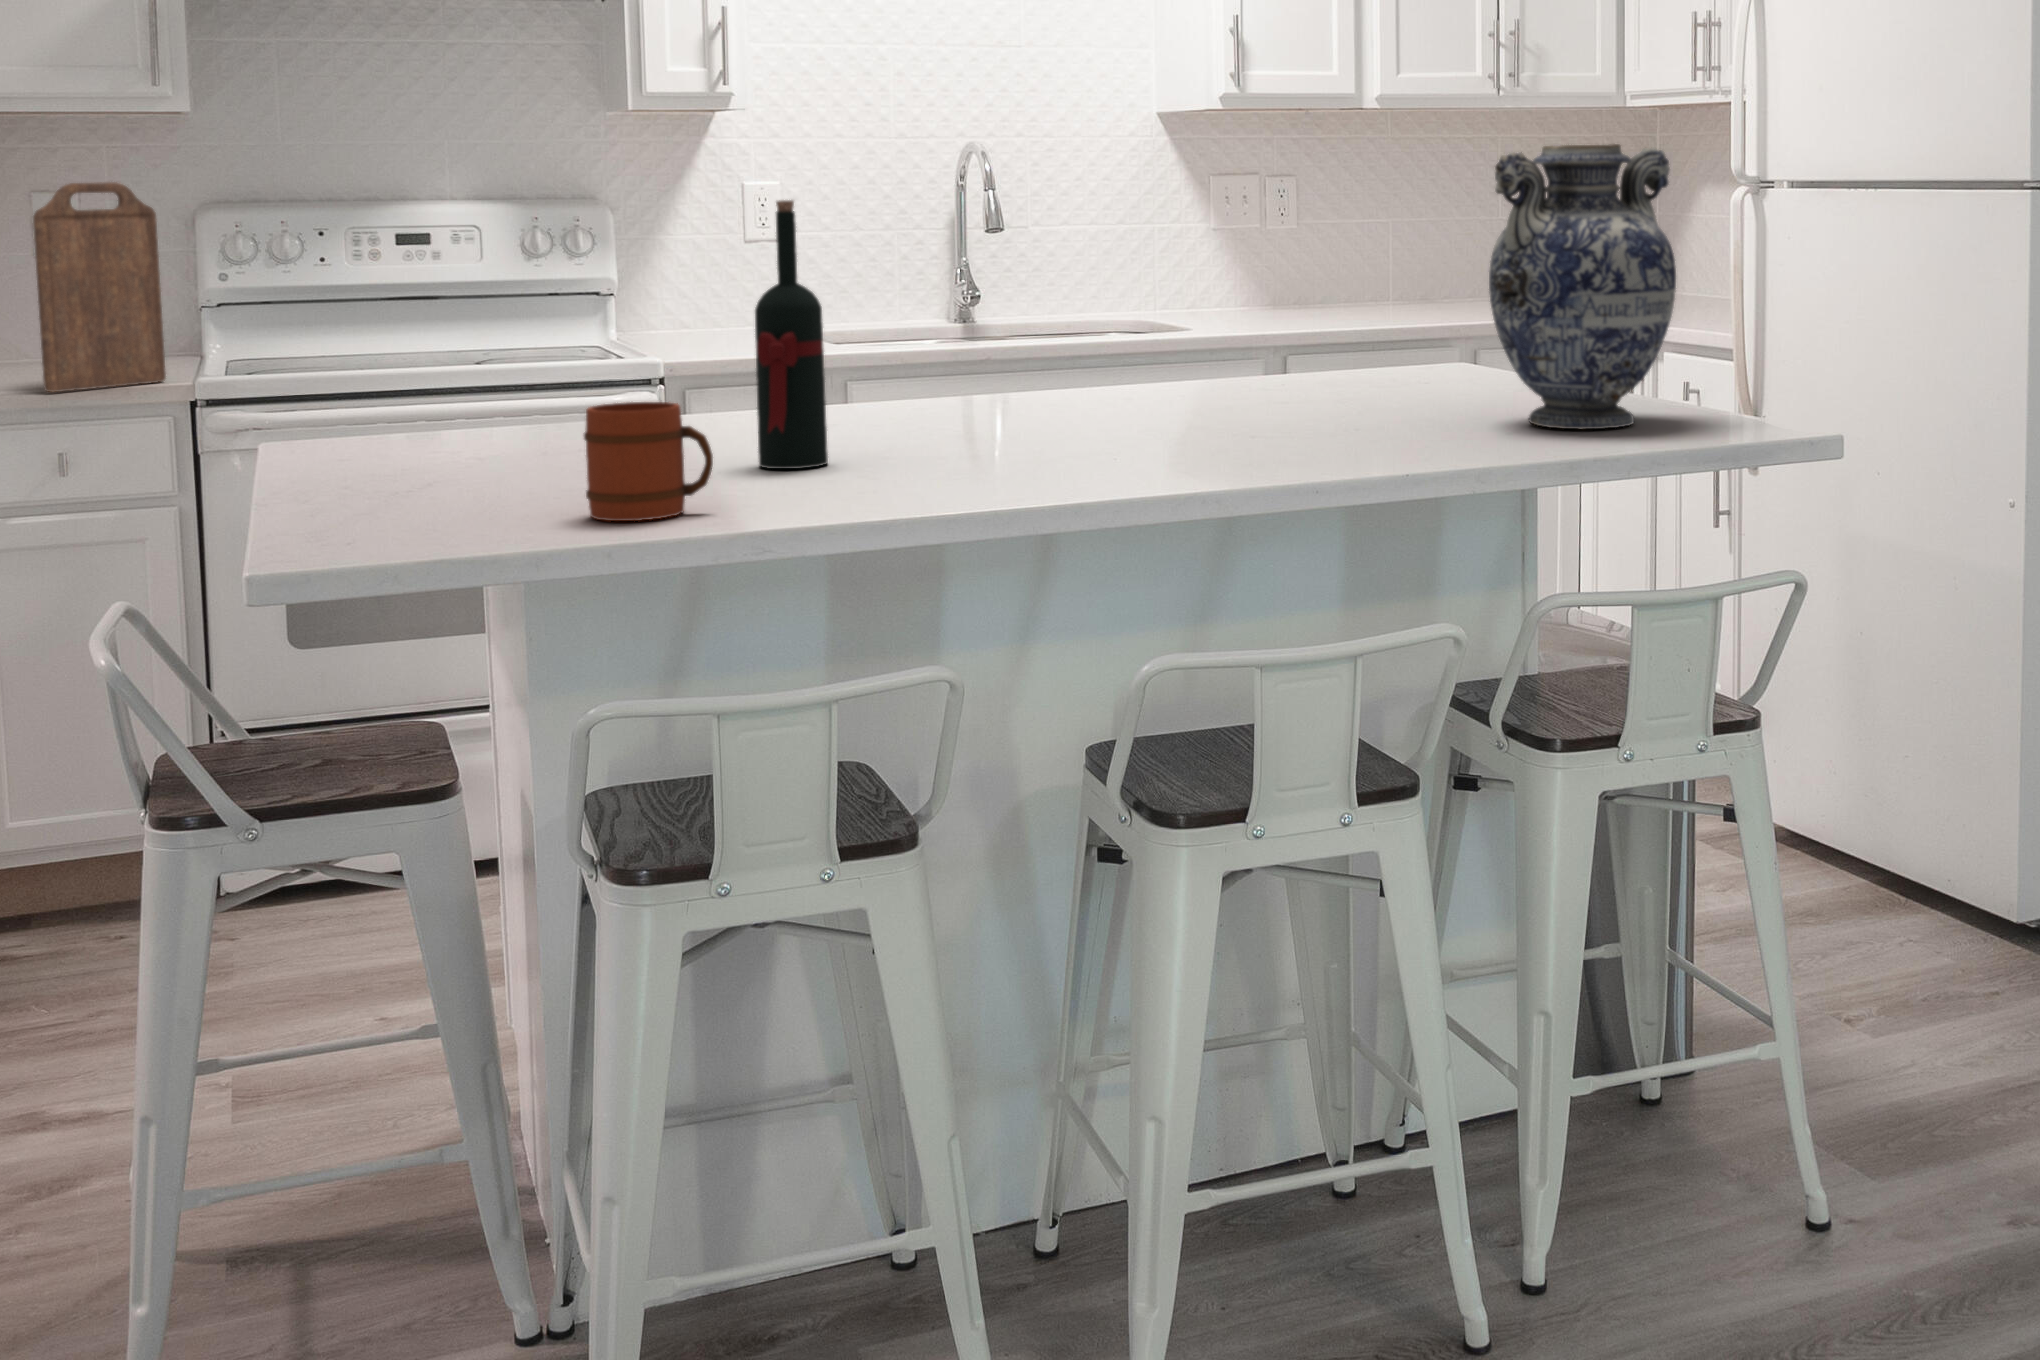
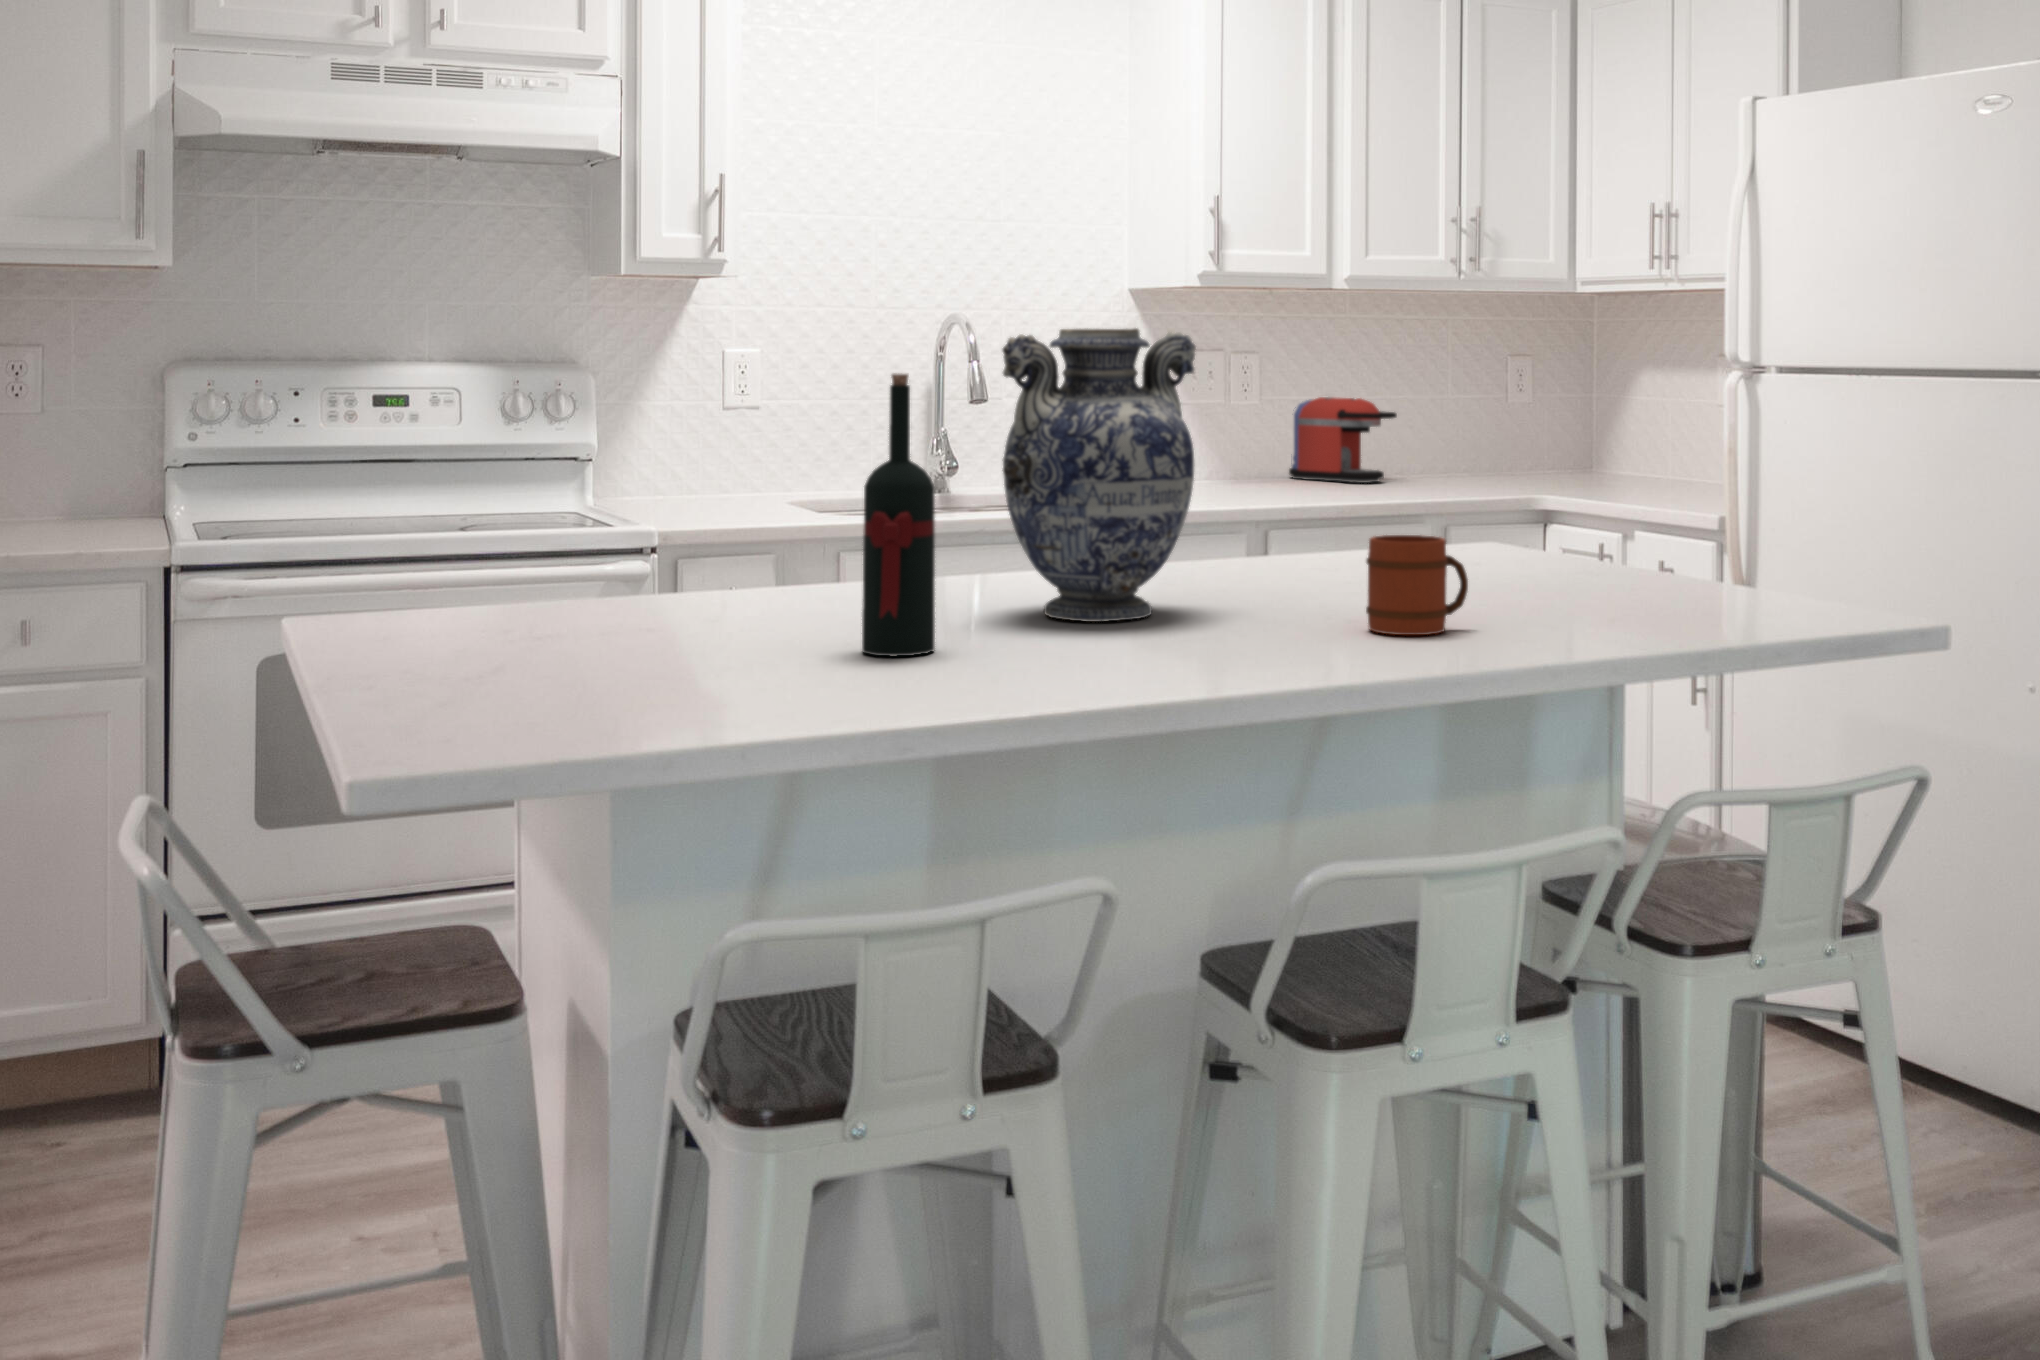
vase: present [1489,144,1676,429] -> present [1002,328,1195,622]
cutting board: present [33,182,166,392] -> none [11,338,138,557]
coffee maker: none [1331,221,1438,308] -> present [1289,397,1397,483]
mug: present [584,402,713,521] -> present [1366,535,1468,635]

